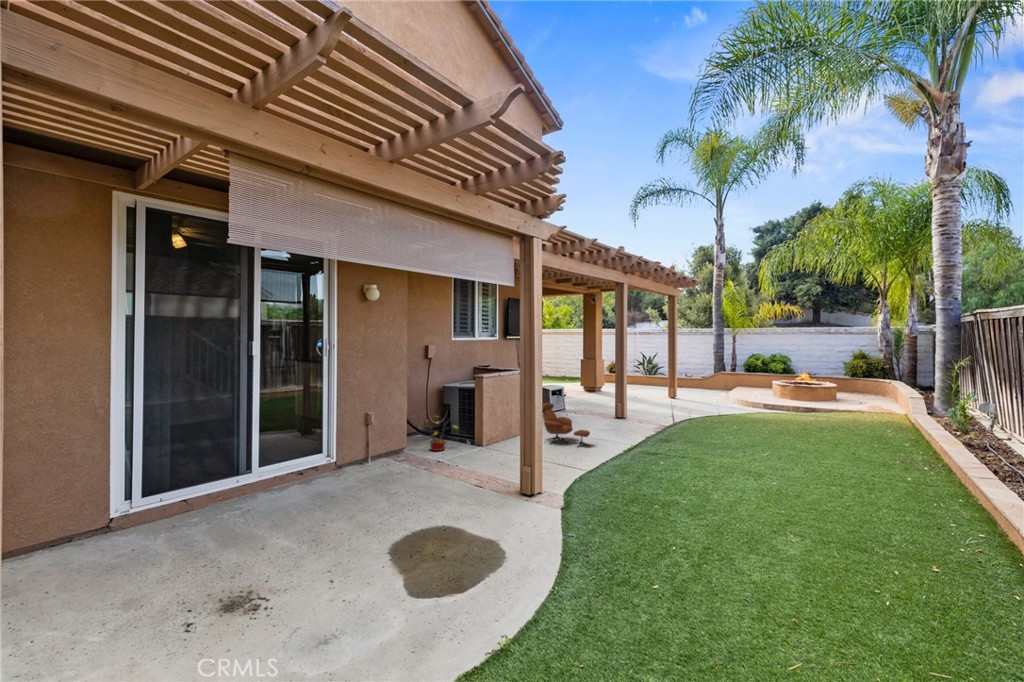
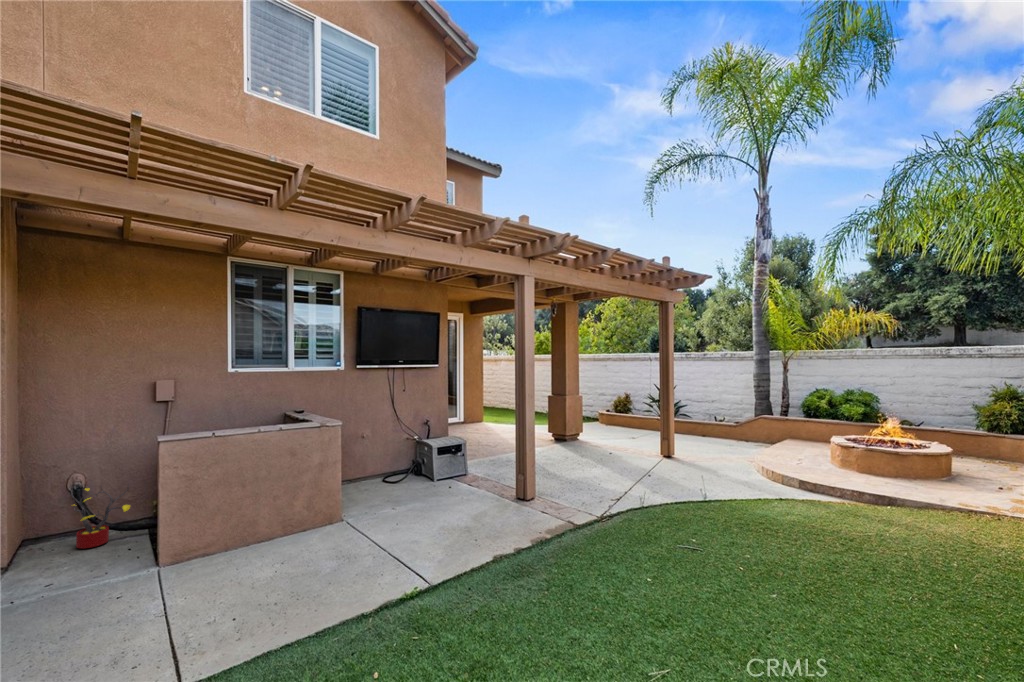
lounge chair: present [543,403,590,446] -> none [270,471,335,568]

